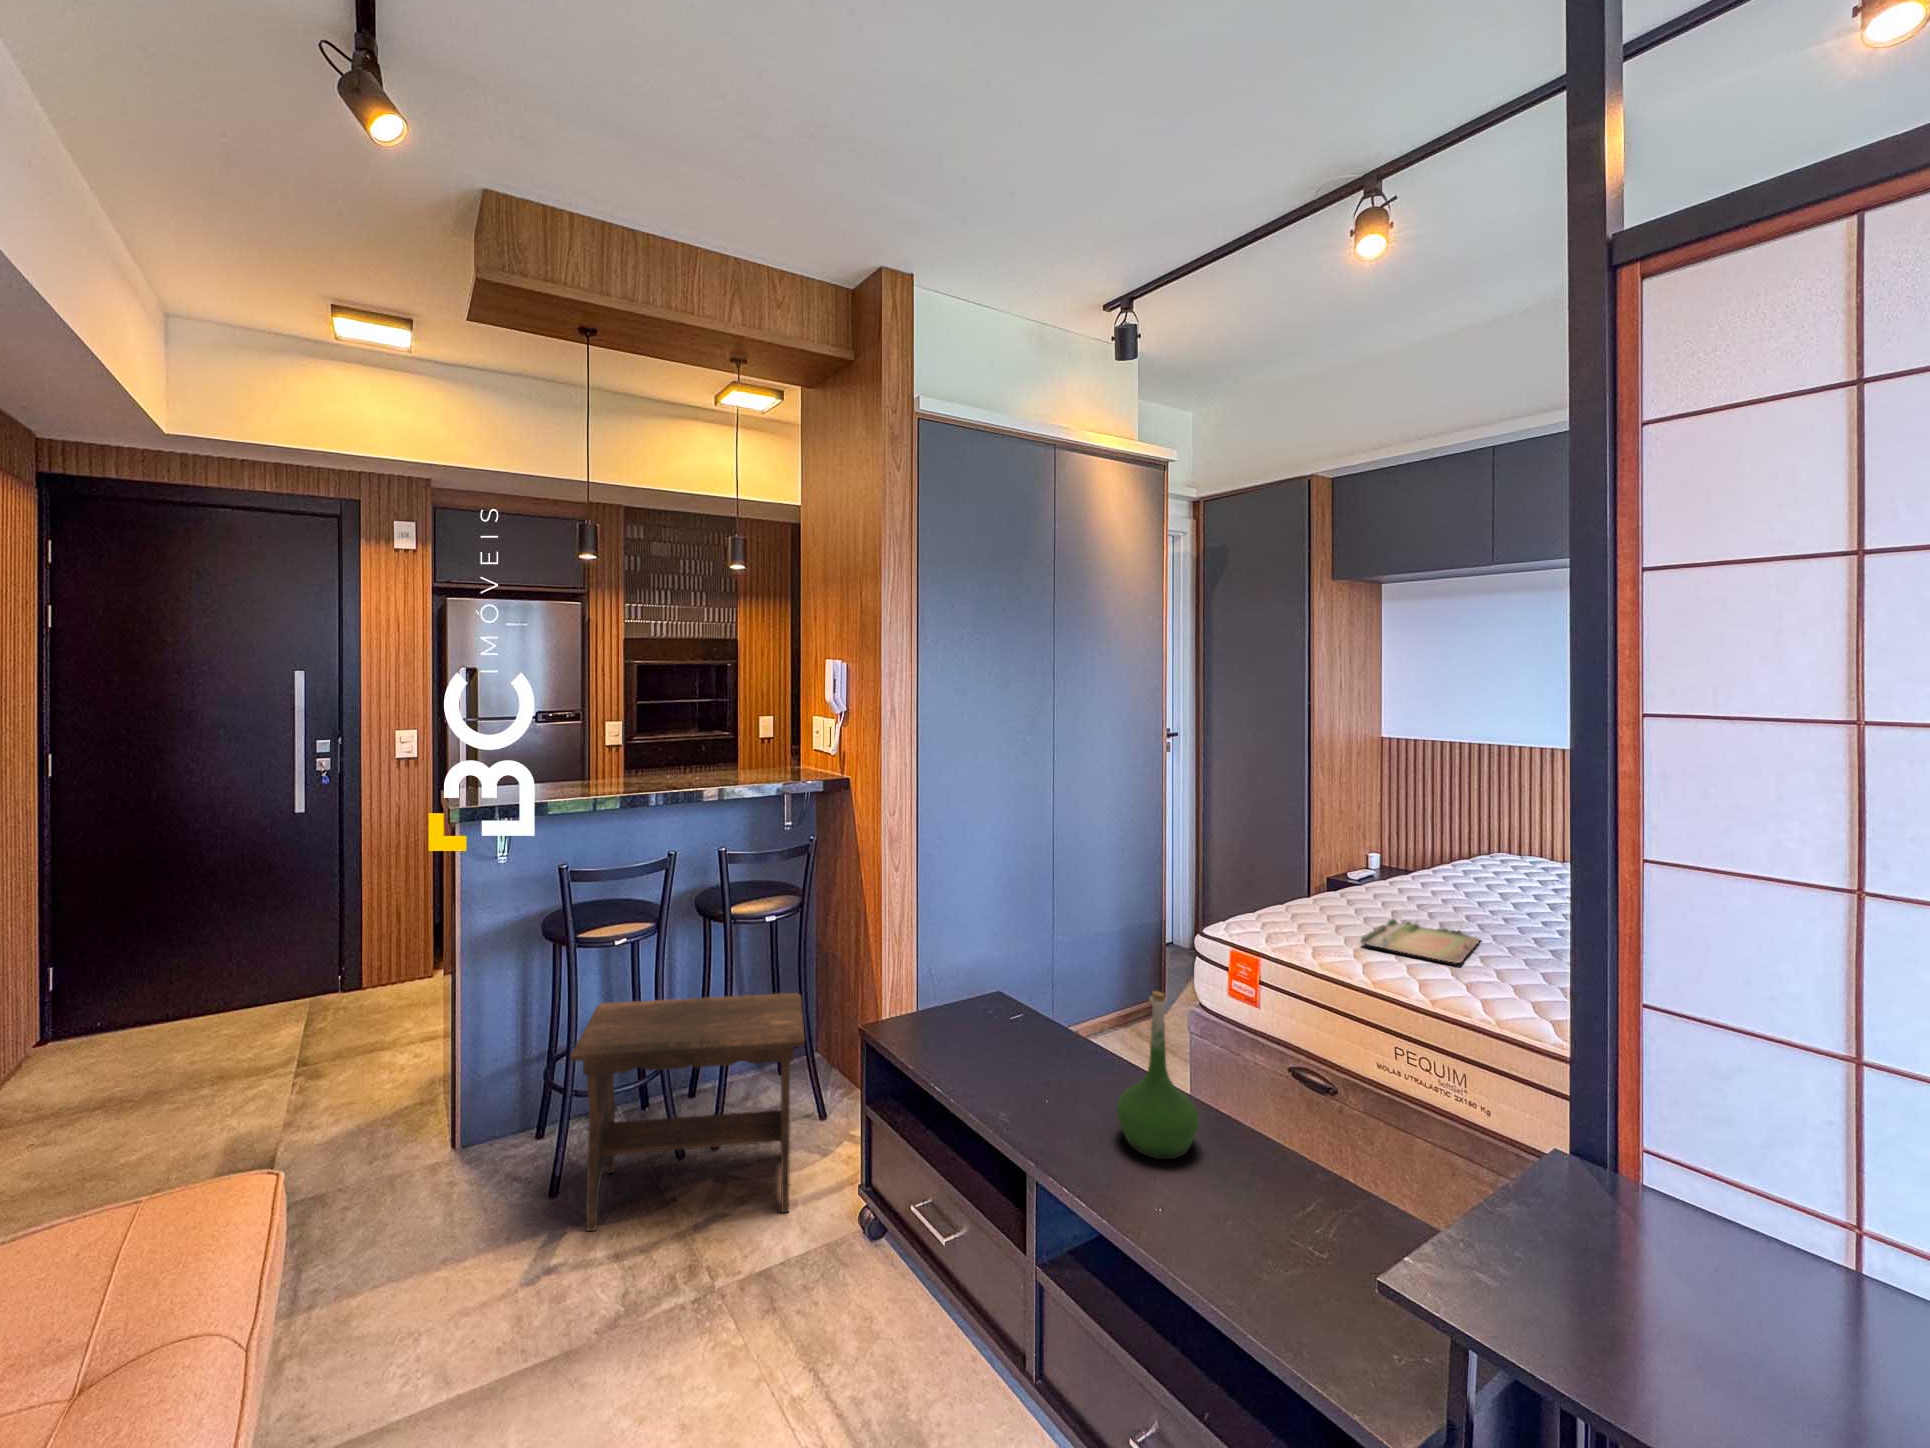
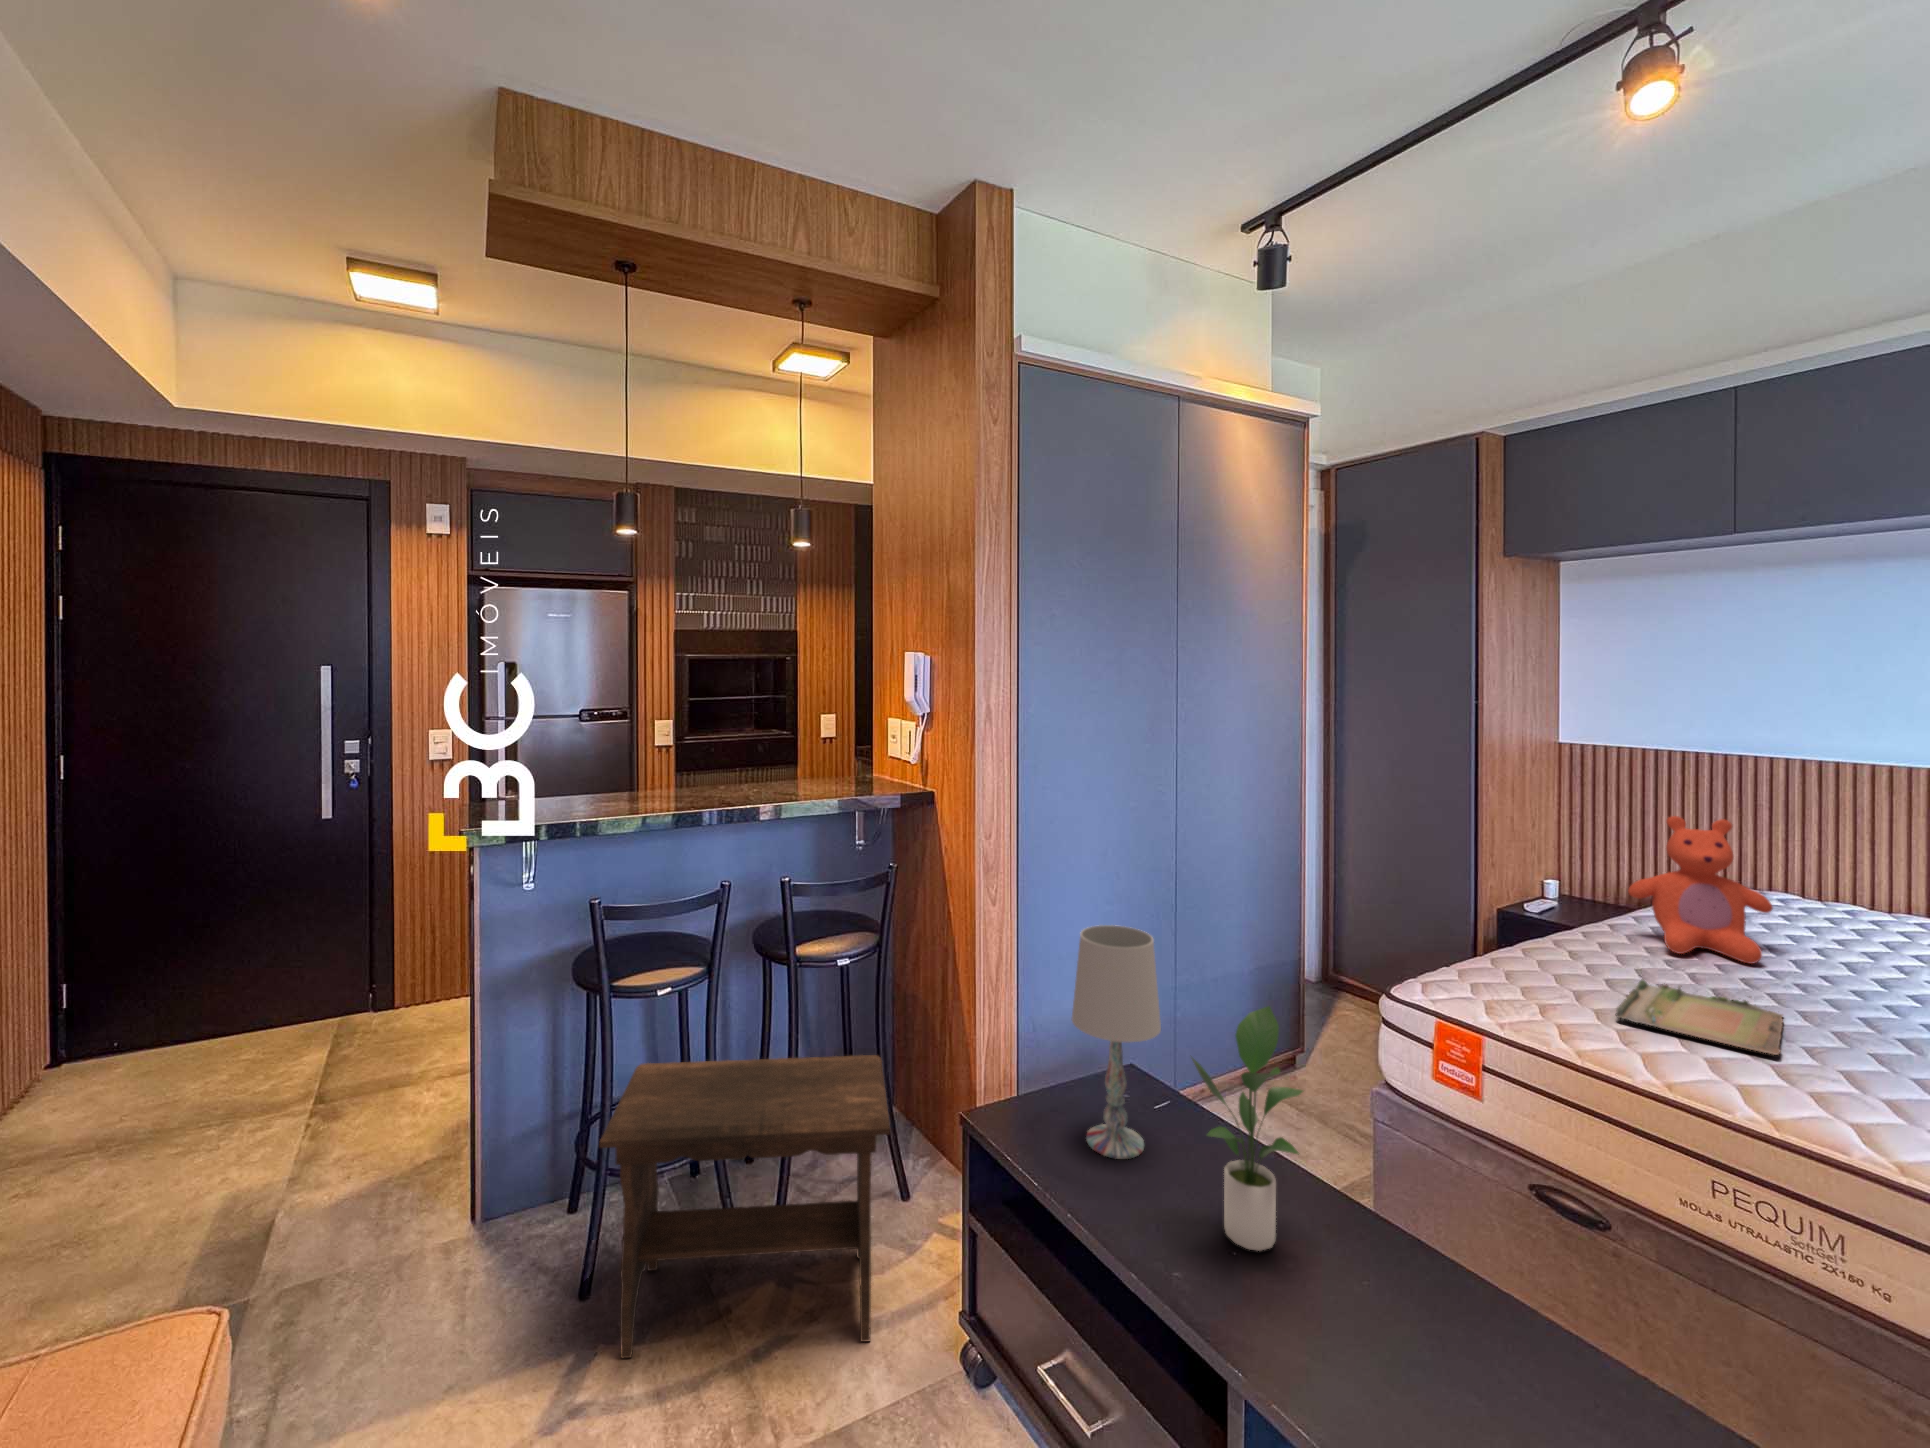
teddy bear: none [1403,794,1503,907] -> present [1628,816,1773,963]
table lamp: none [943,876,1009,1050] -> present [1071,925,1161,1159]
potted plant: none [1019,926,1100,1098] -> present [1192,1006,1303,1251]
vase: present [1117,991,1199,1159] -> none [1356,1122,1493,1382]

